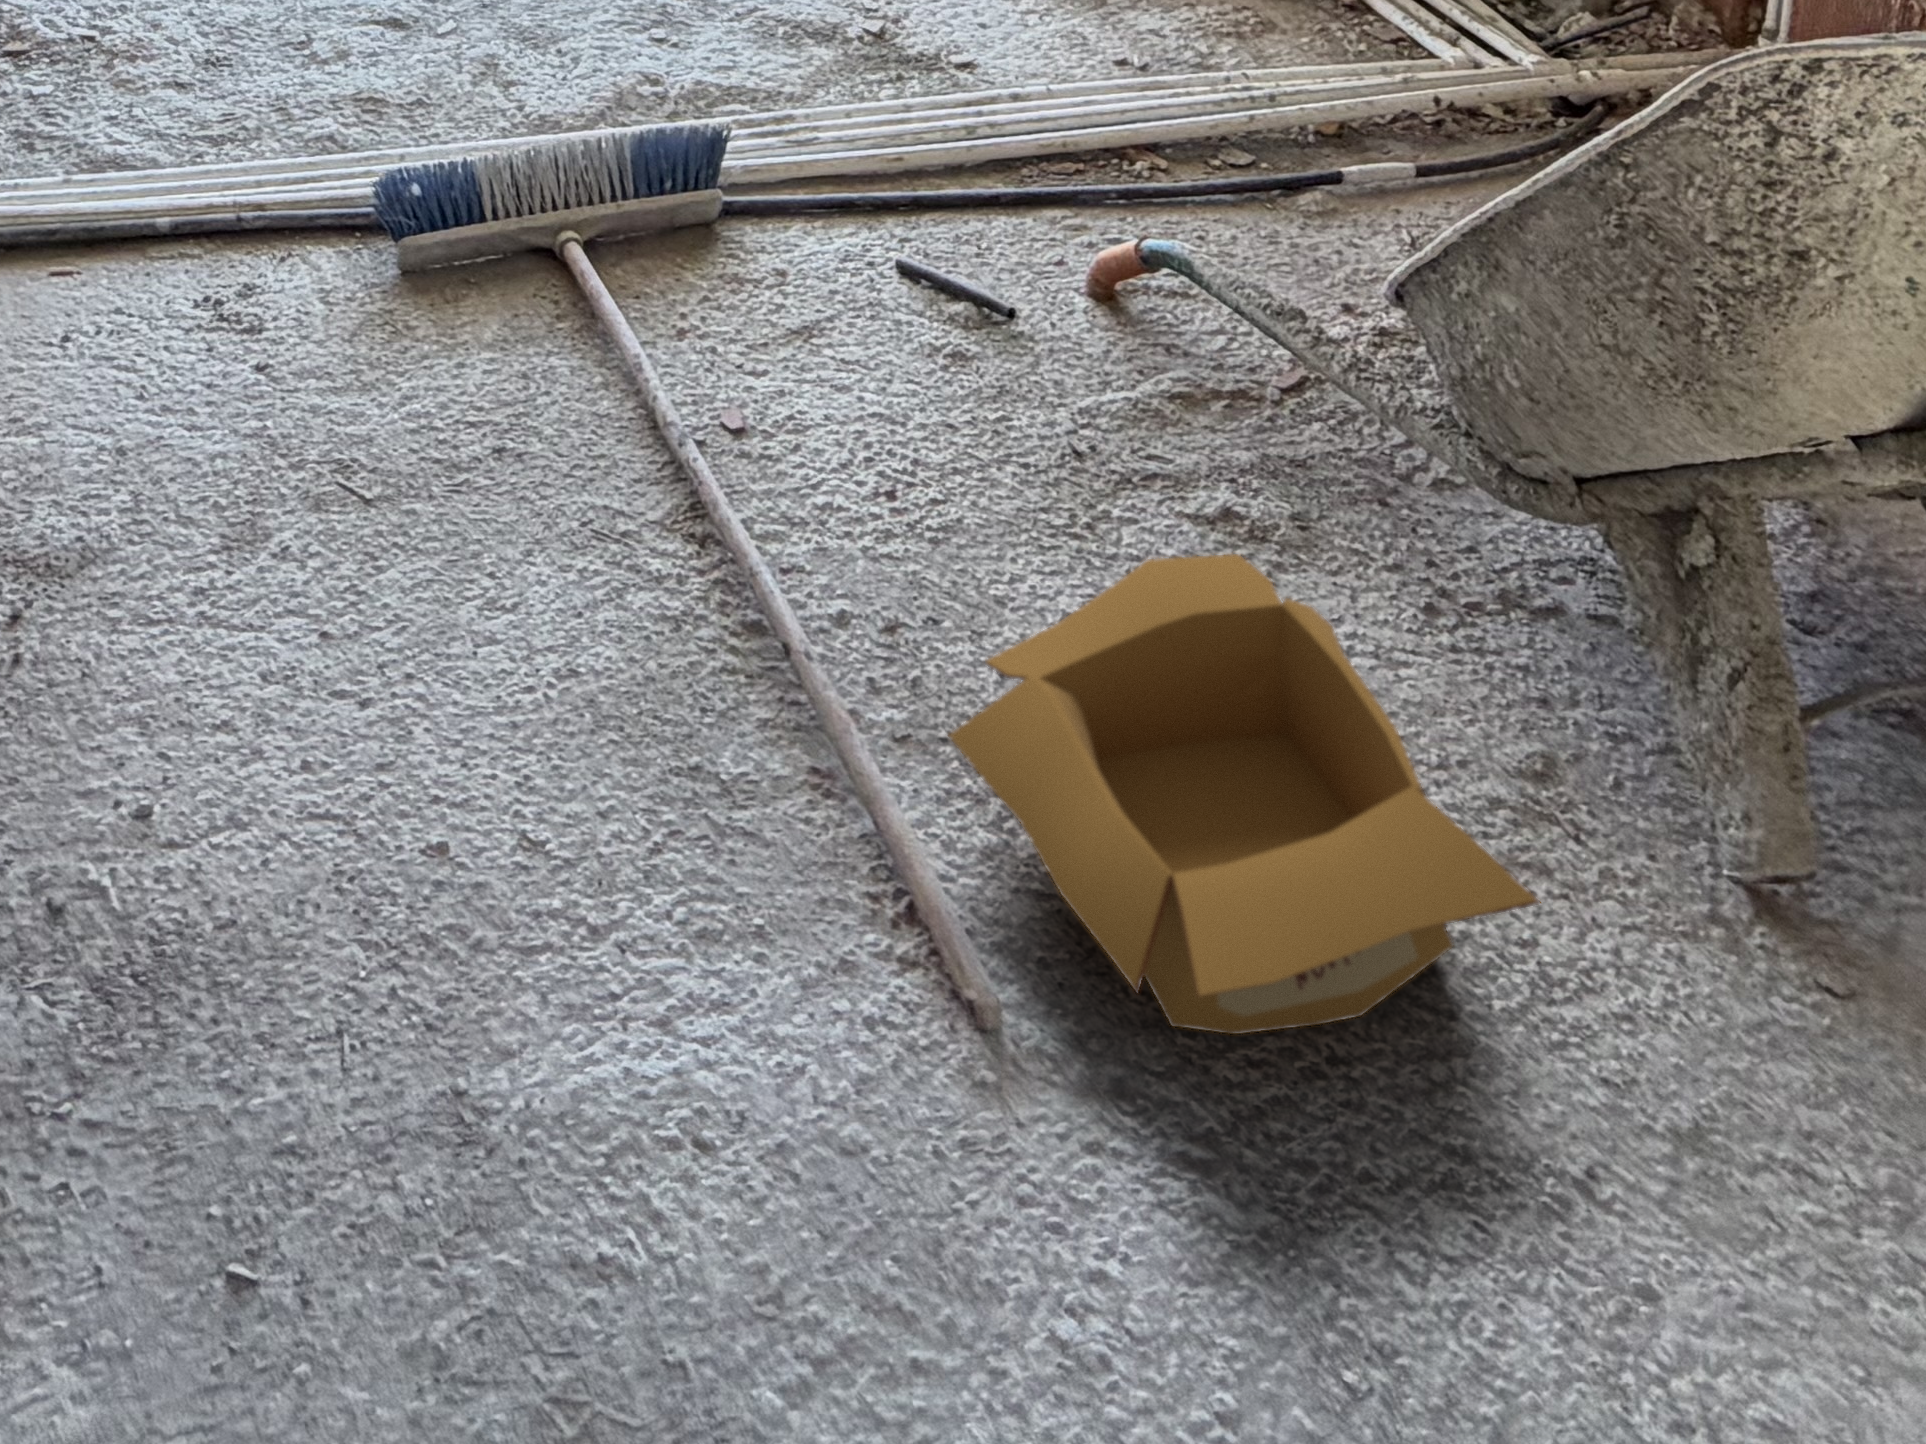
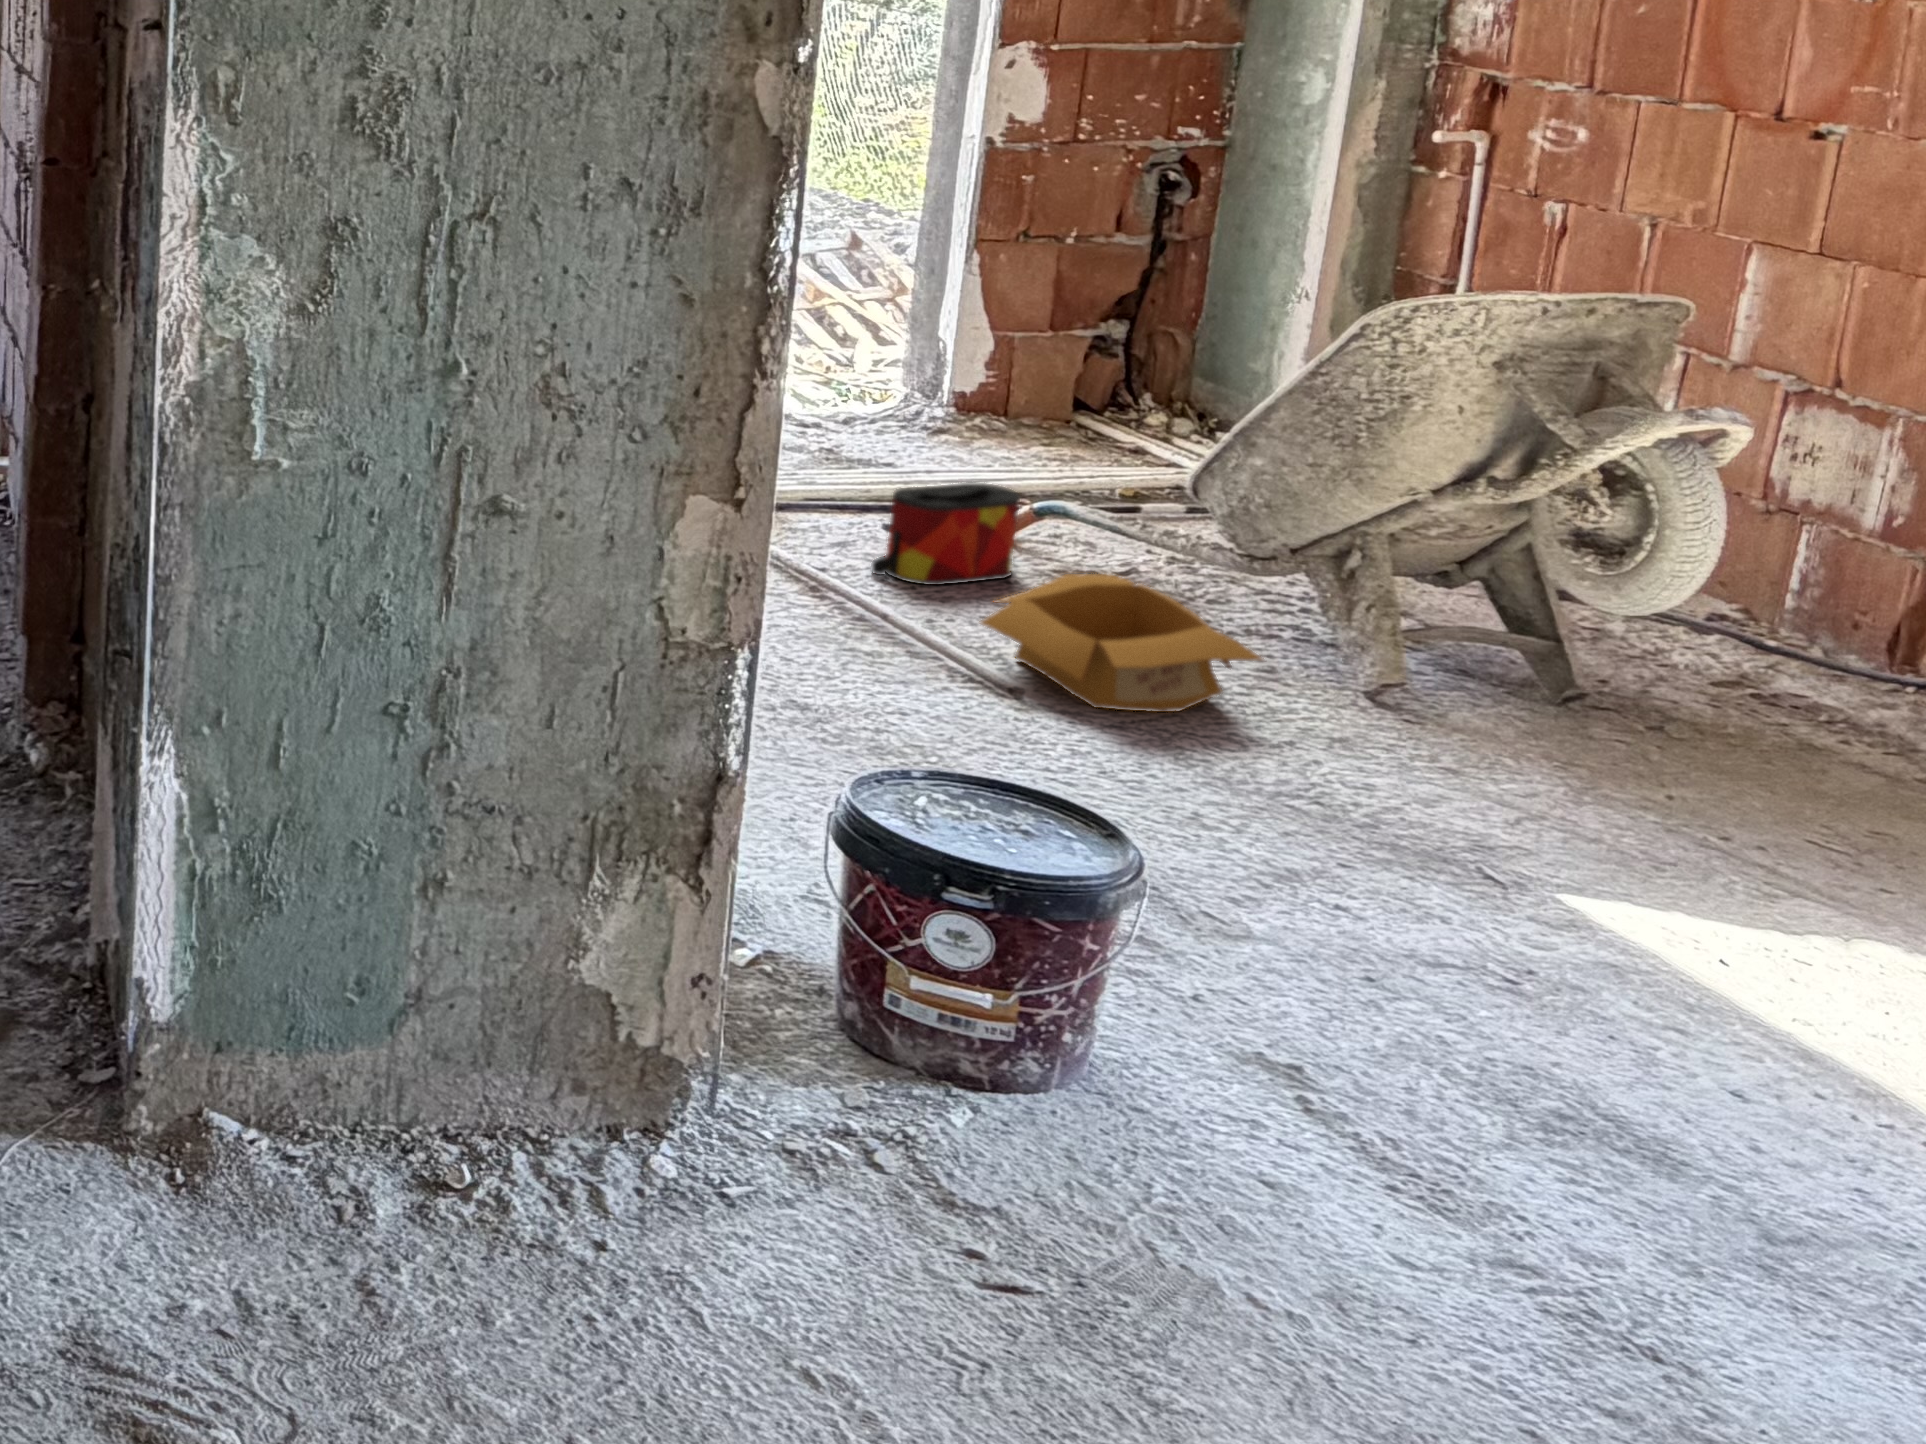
bag: none [832,223,1108,471] -> present [872,482,1020,585]

